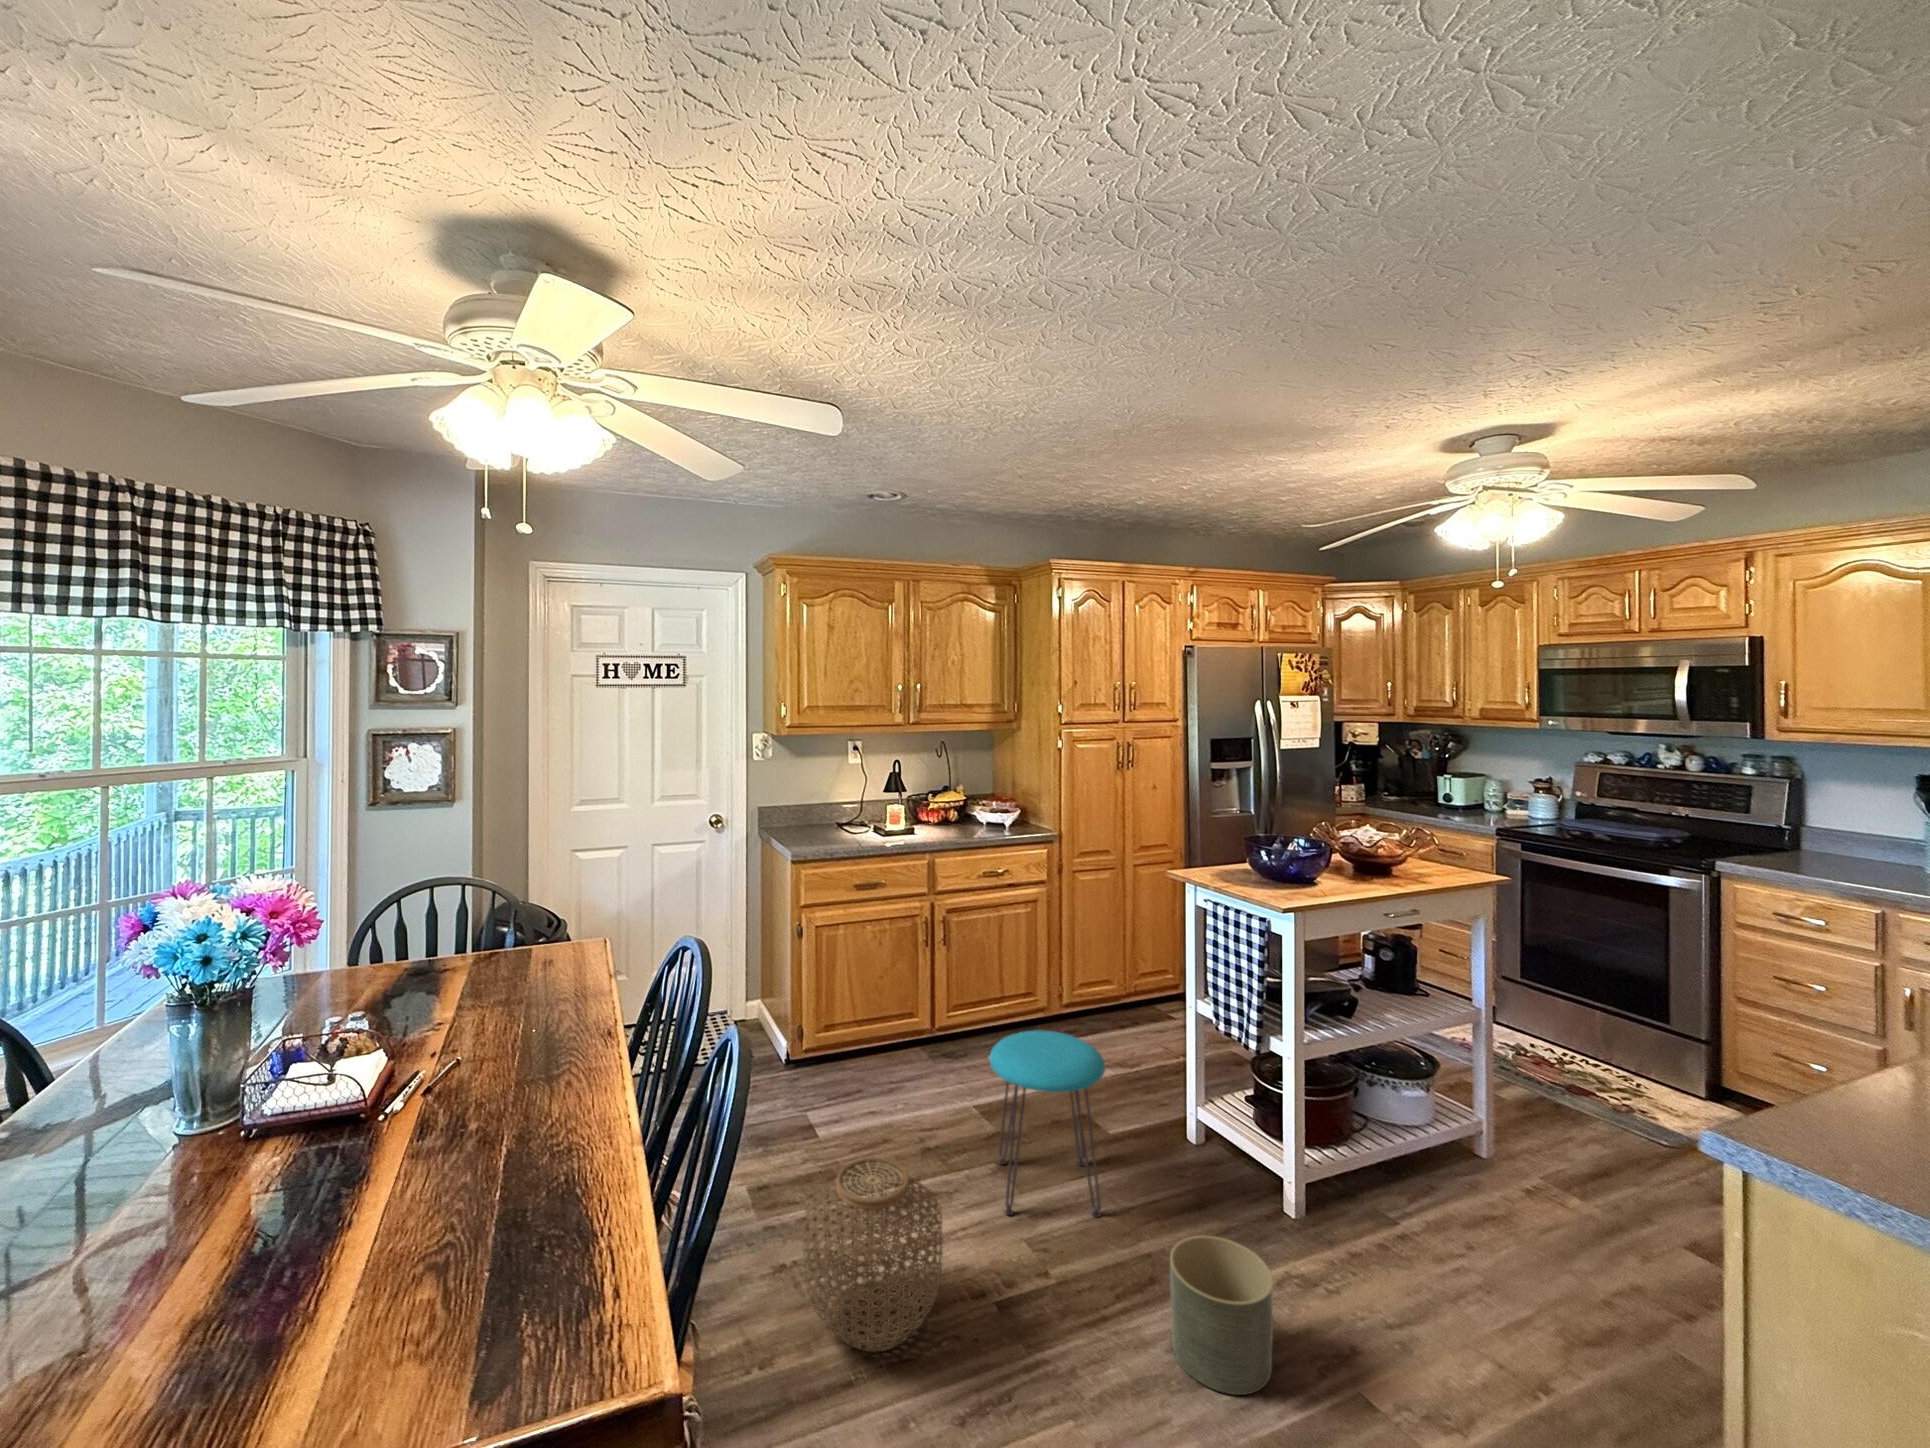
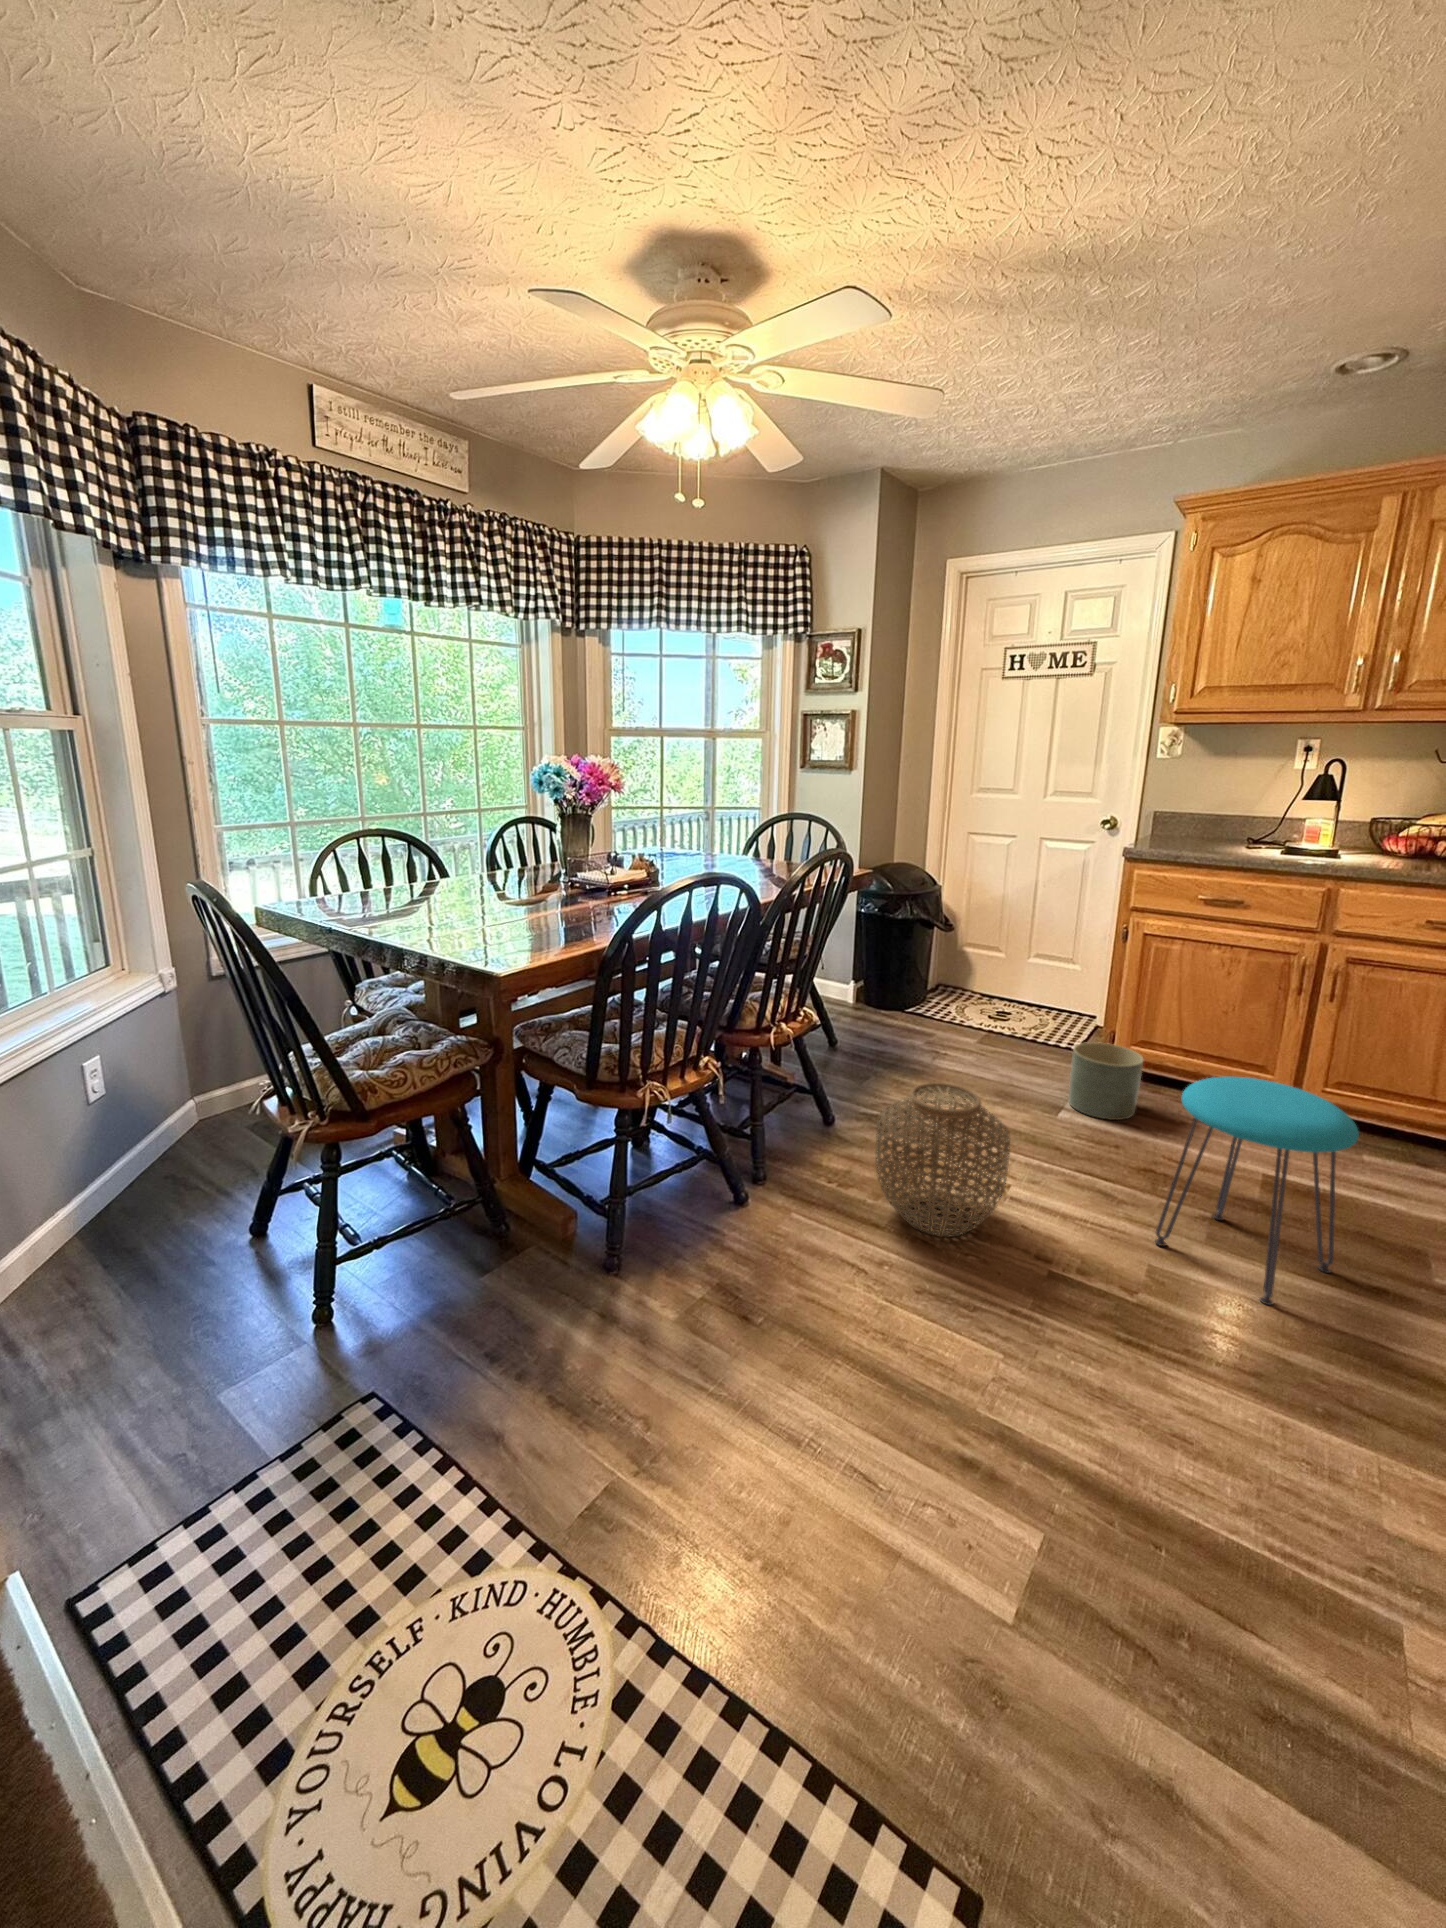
planter: present [1170,1236,1273,1395] -> present [1069,1042,1143,1120]

